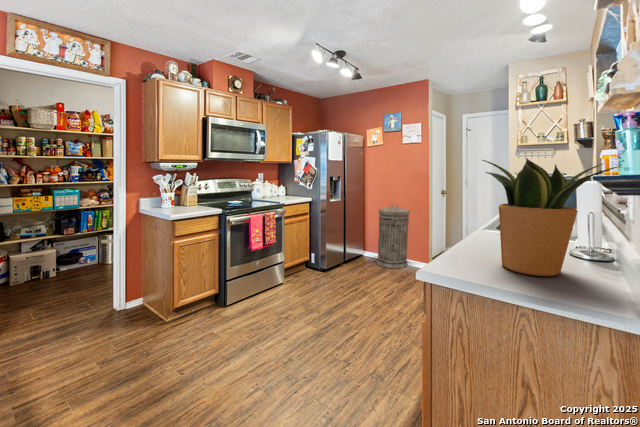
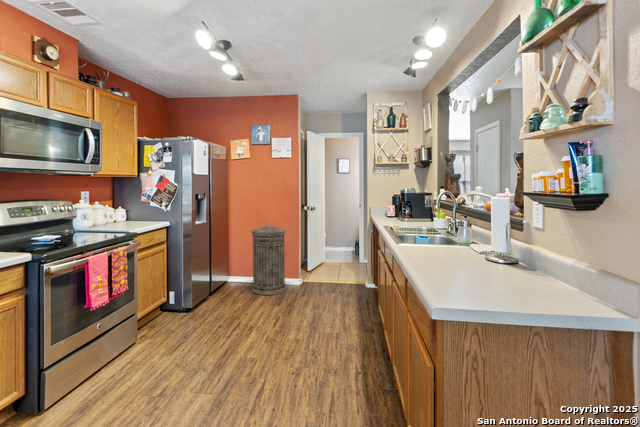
potted plant: present [483,158,618,276] -> none [448,177,578,291]

